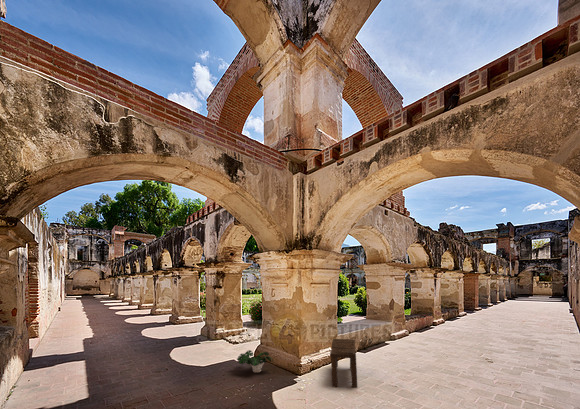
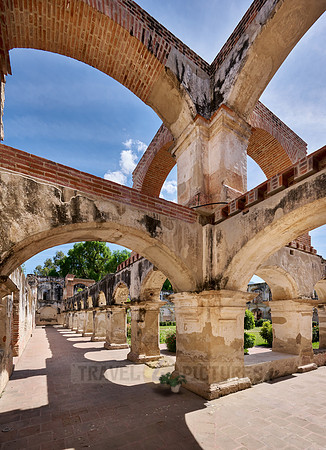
bench: present [330,339,357,388] -> none [237,369,262,417]

